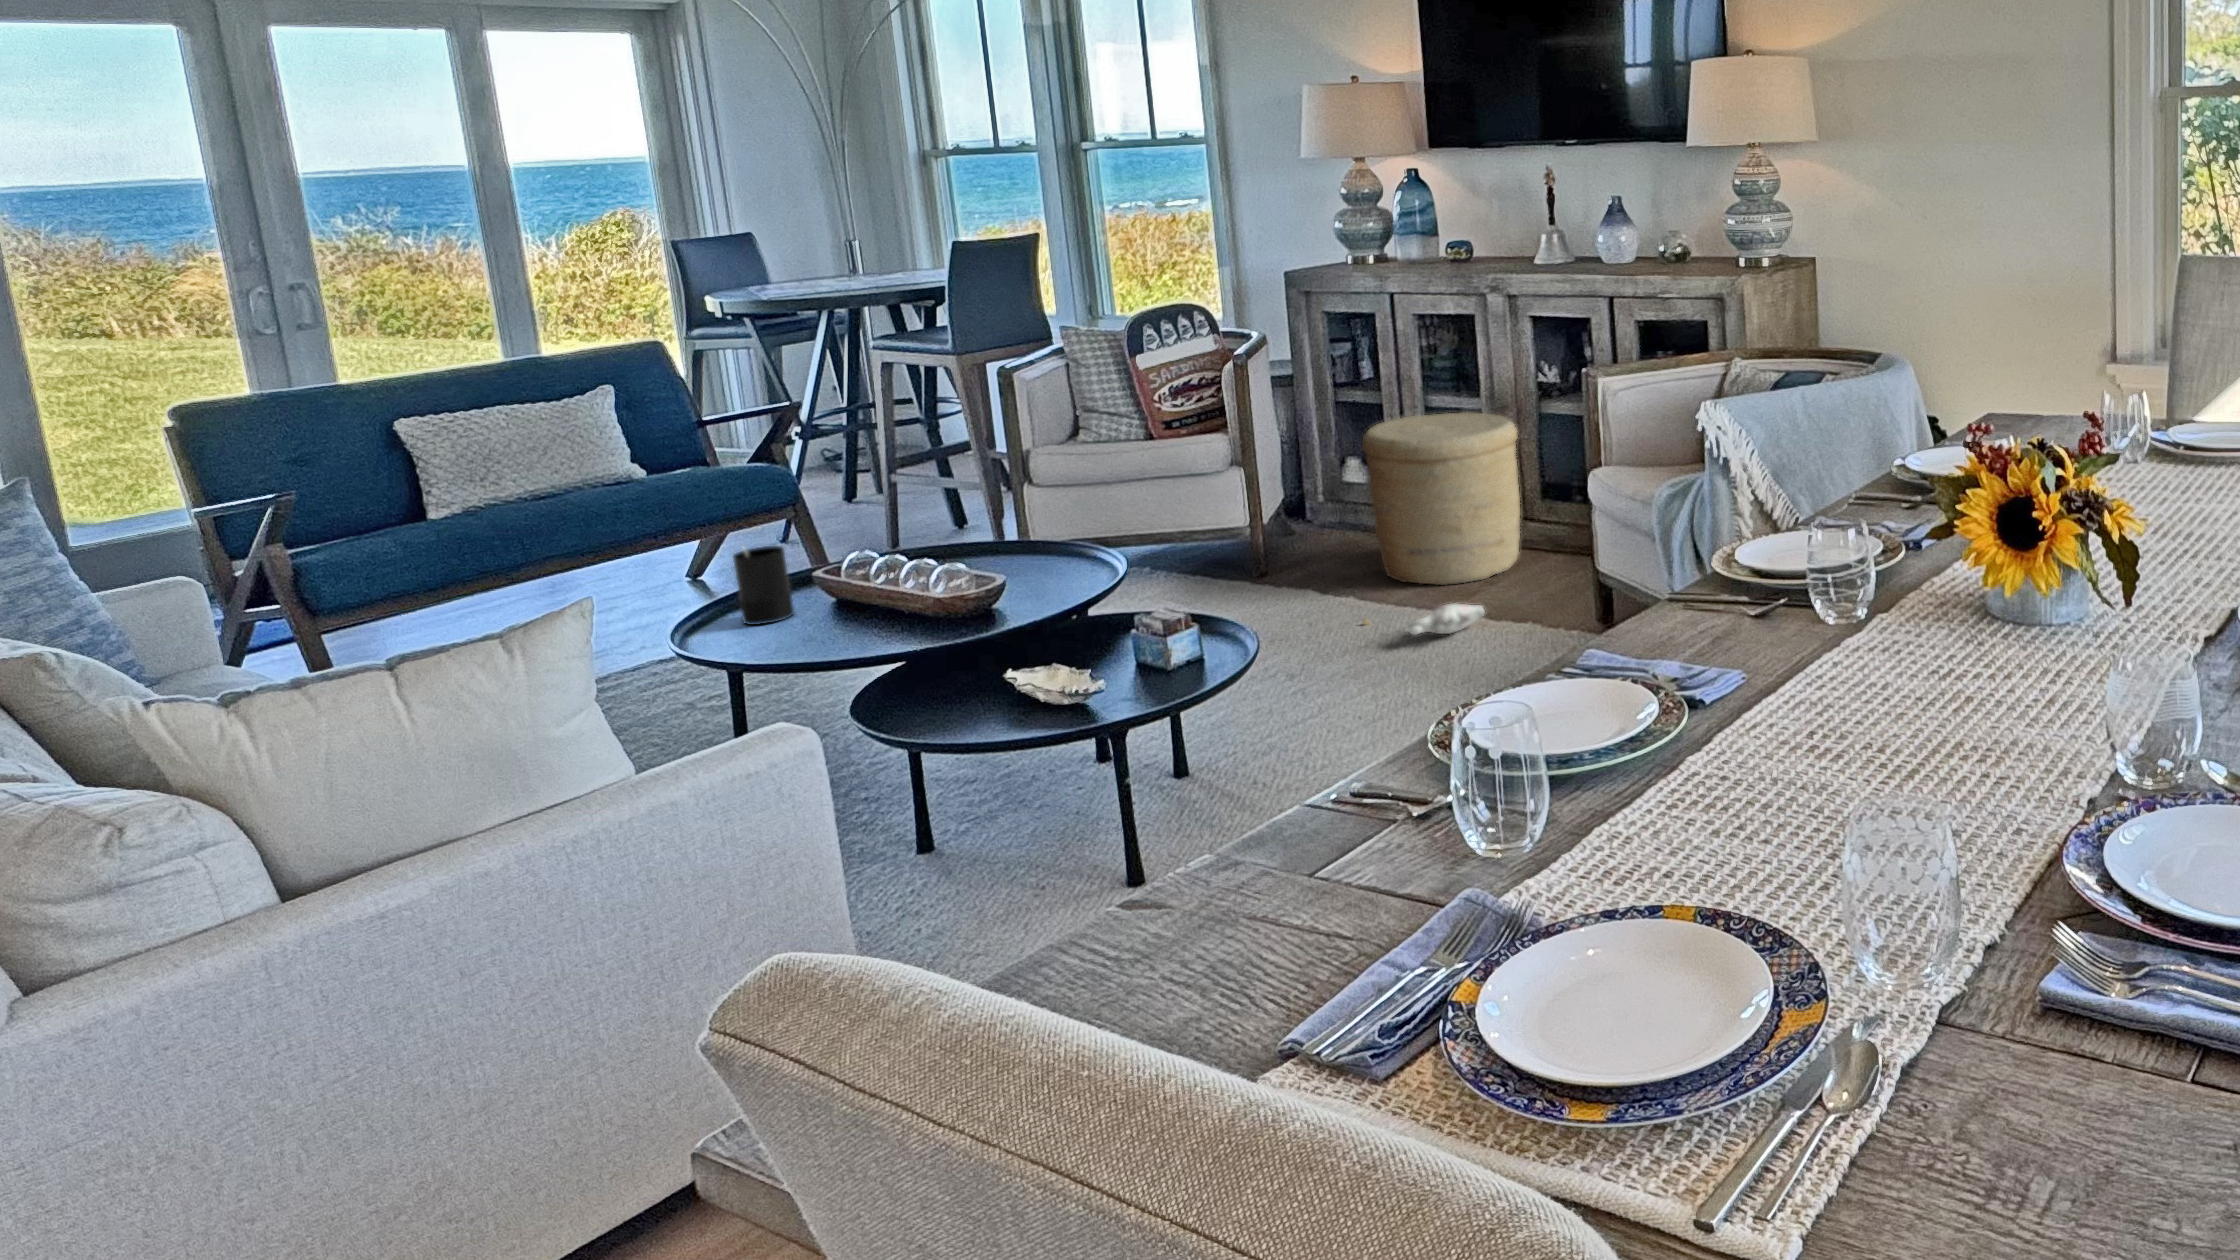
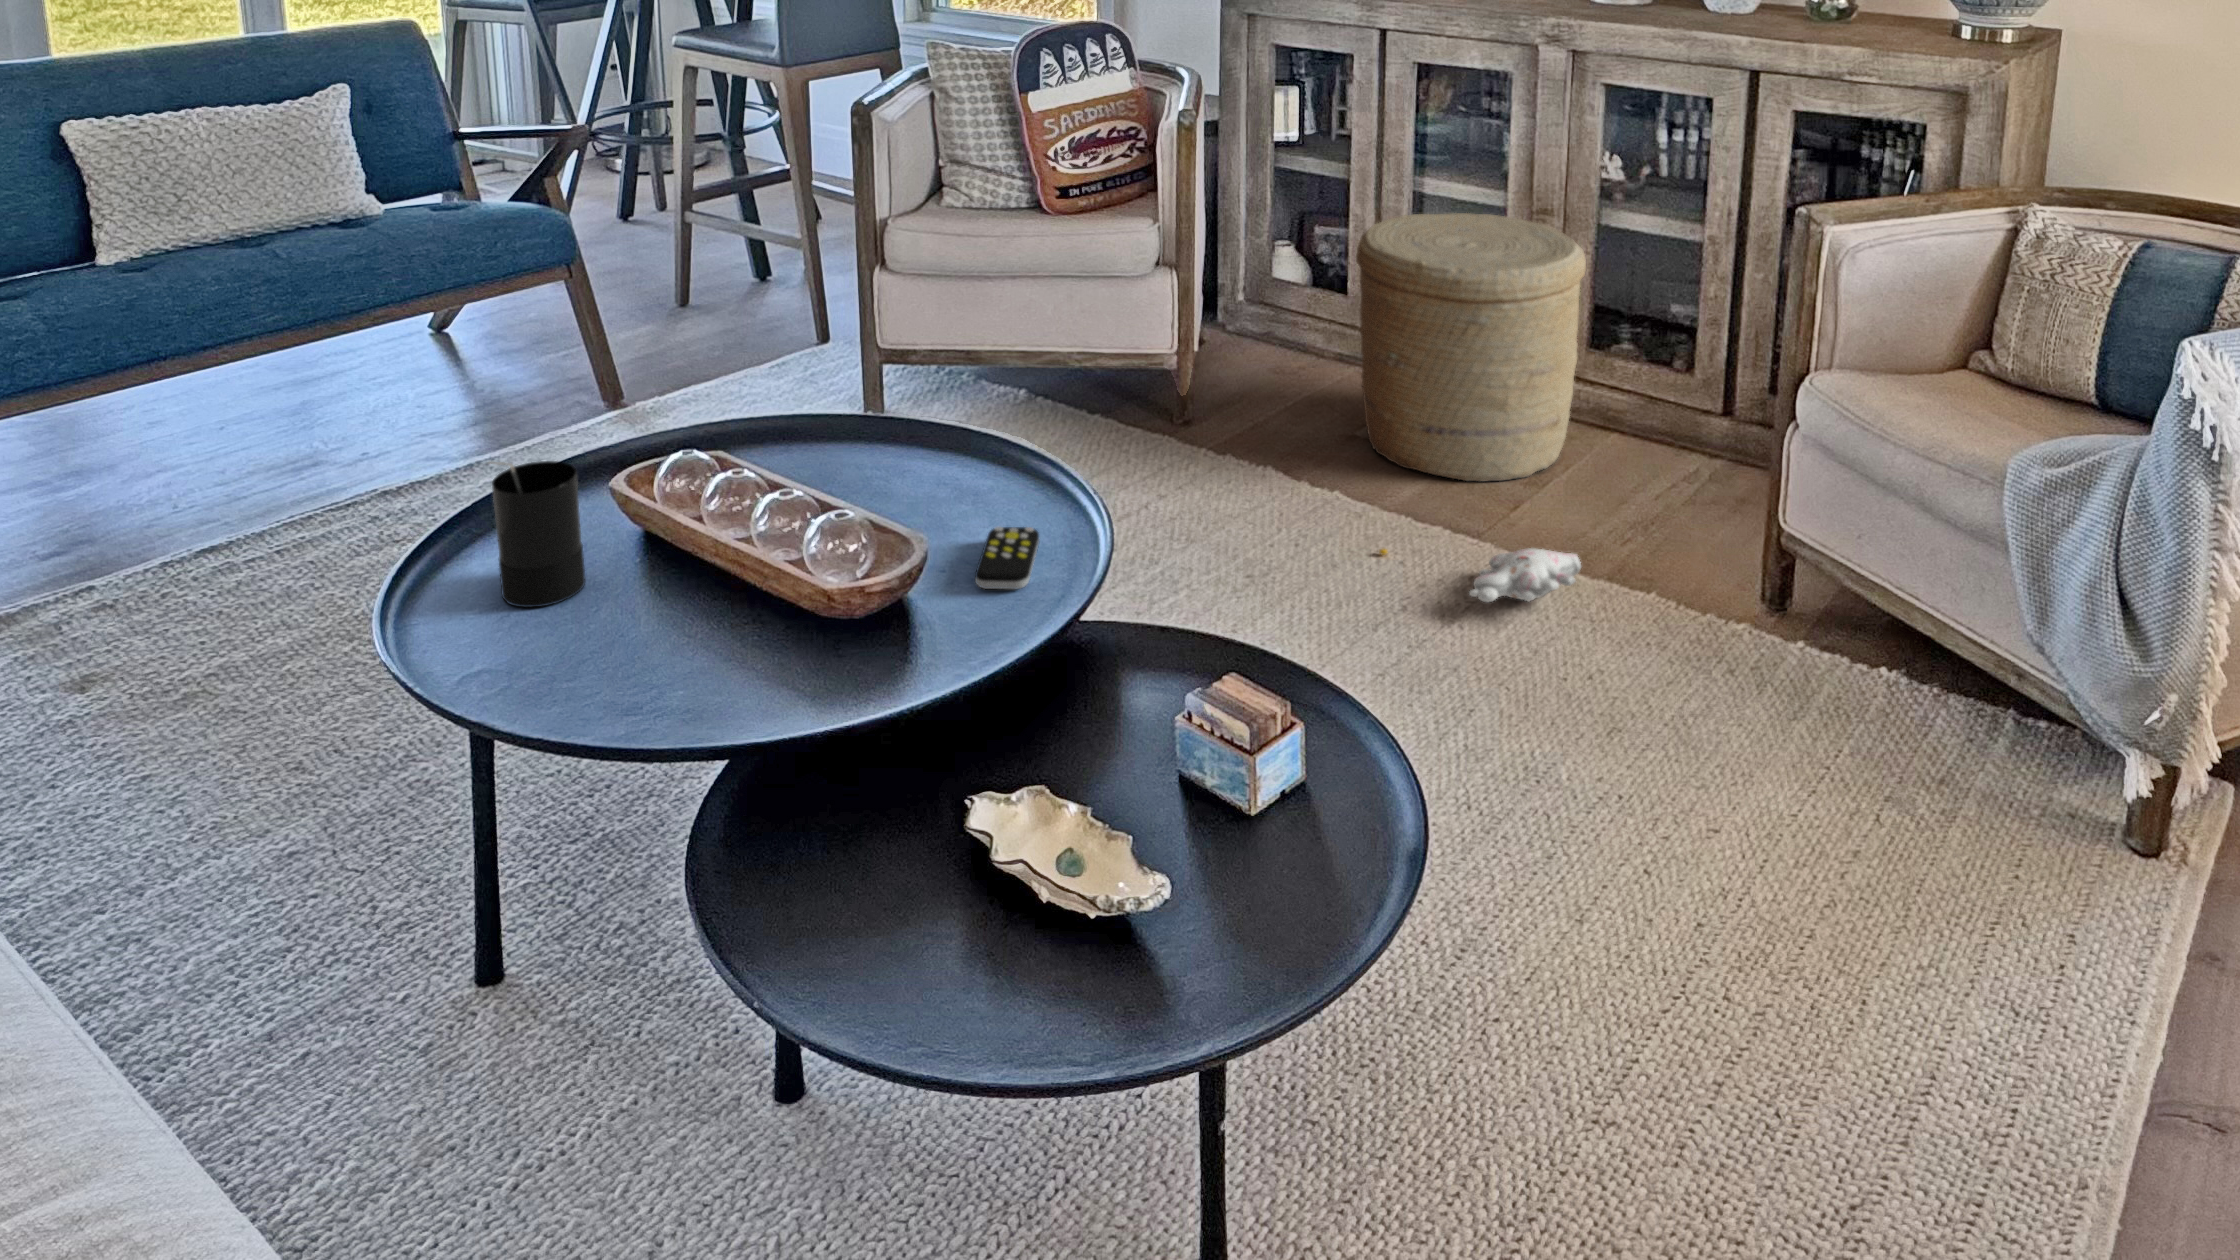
remote control: none [1027,566,1072,593] -> present [975,527,1039,589]

